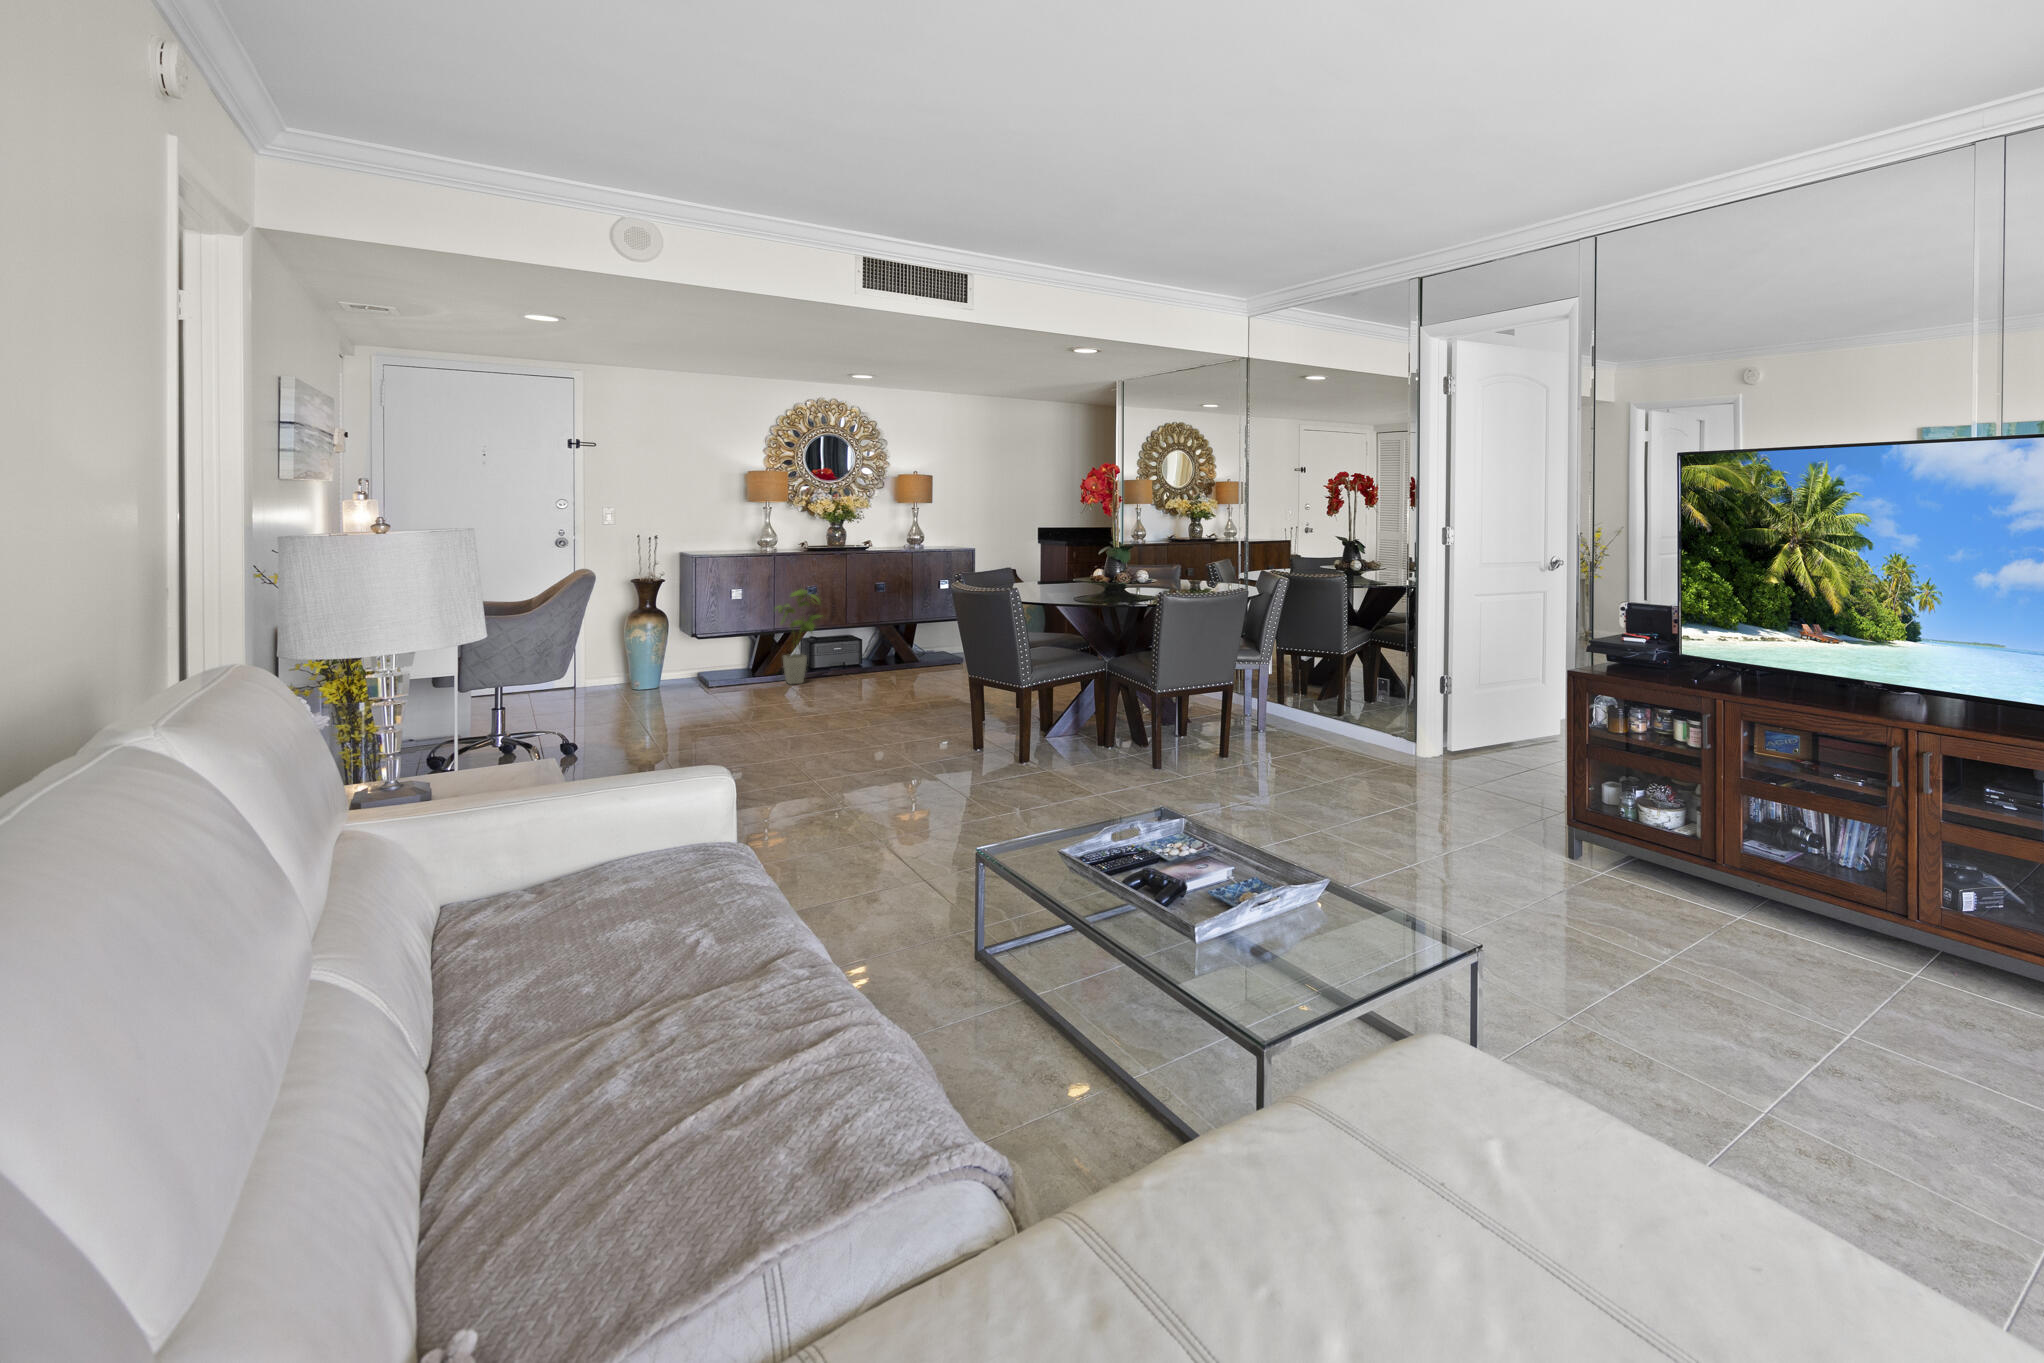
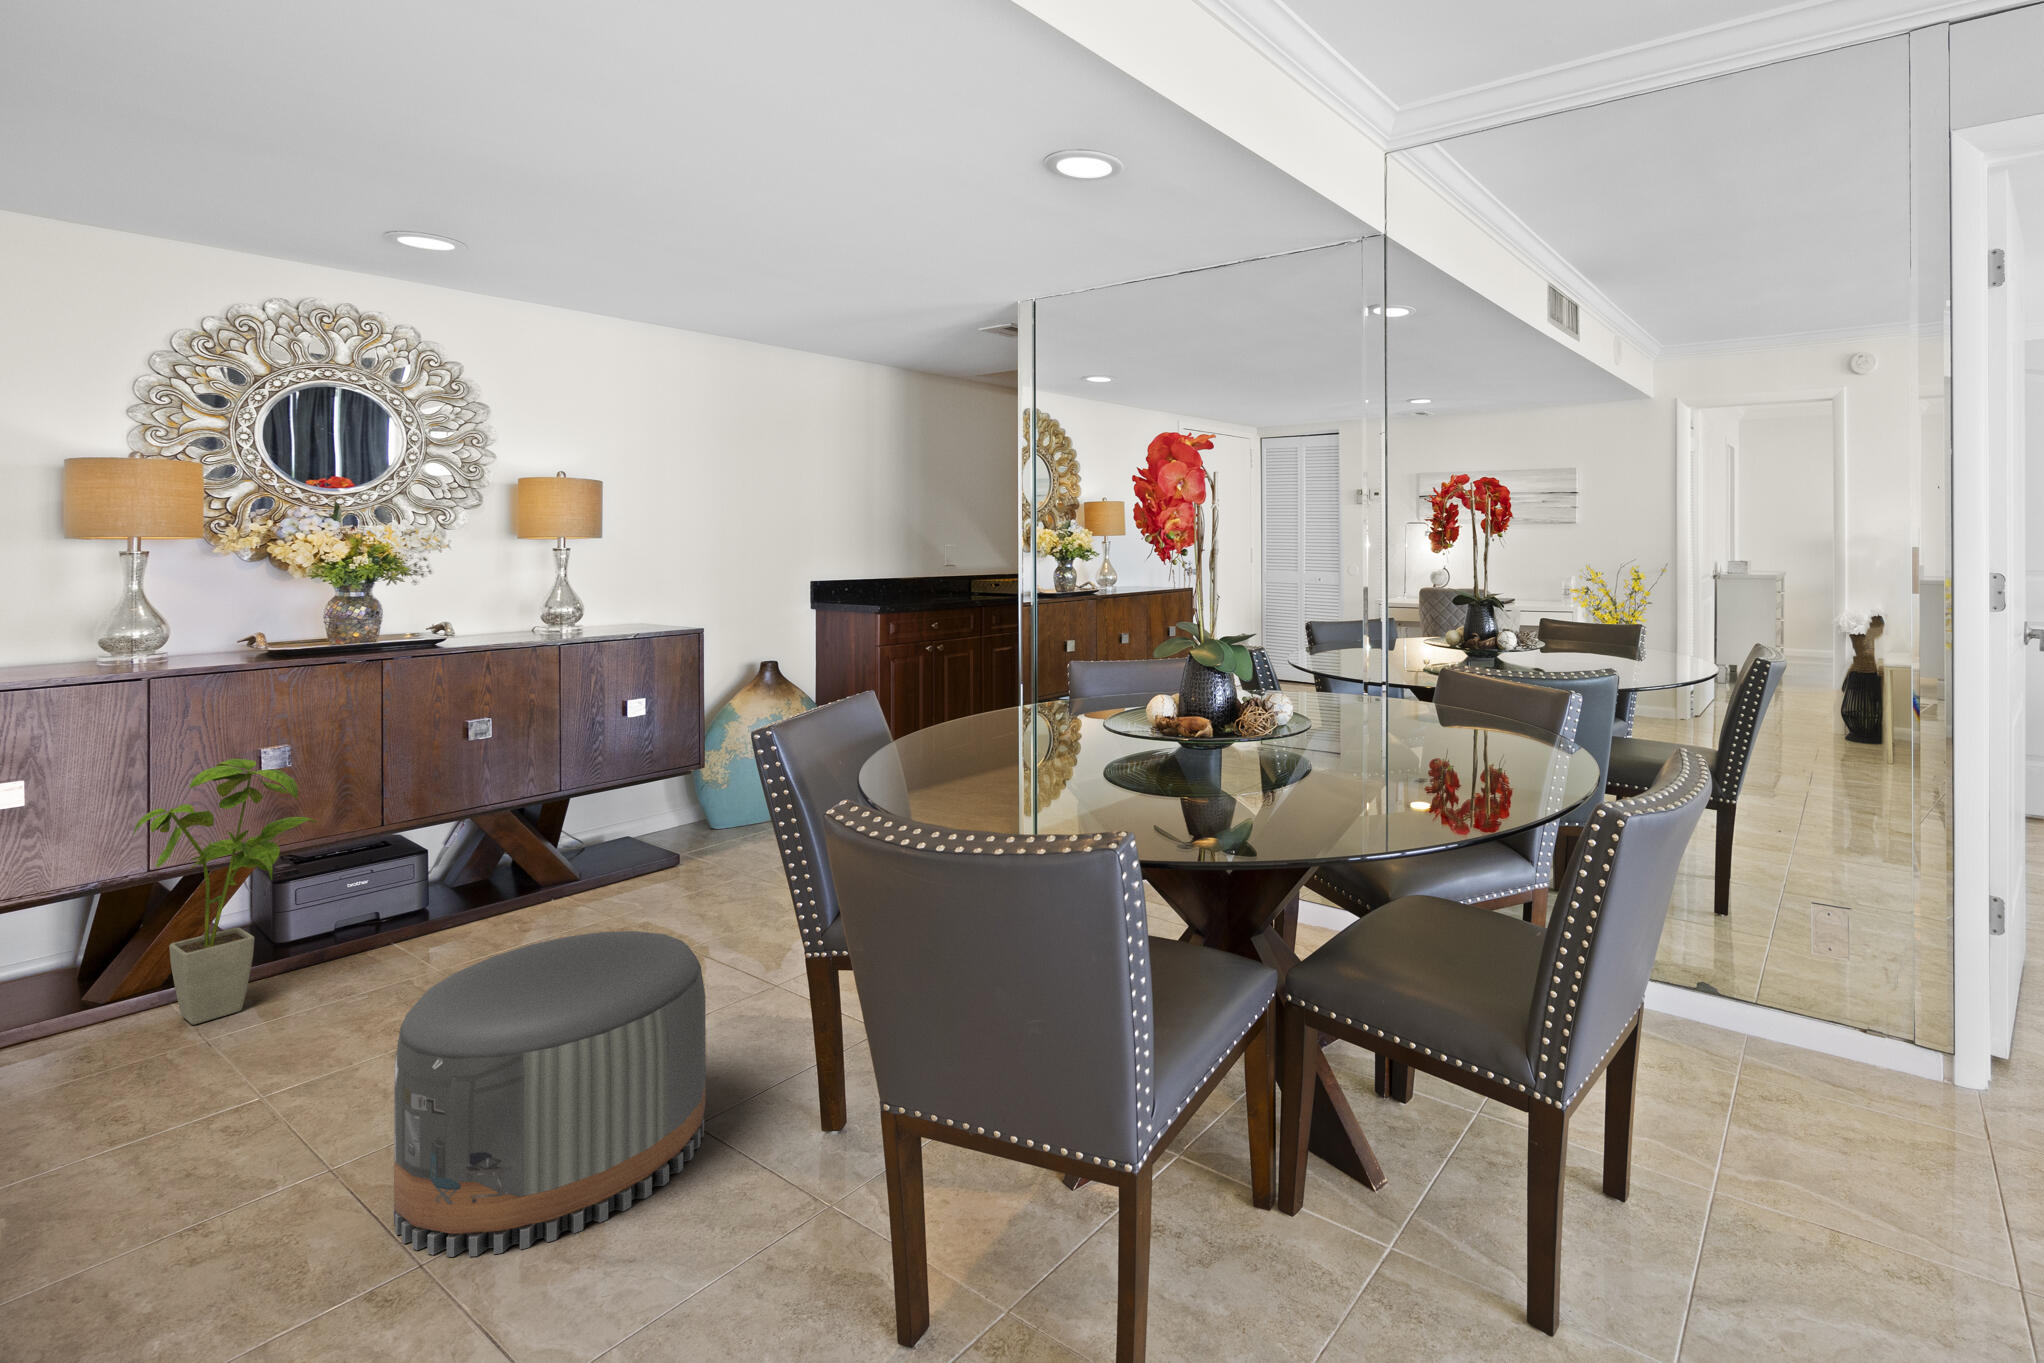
pouf: none [850,654,939,734] -> present [394,931,705,1257]

